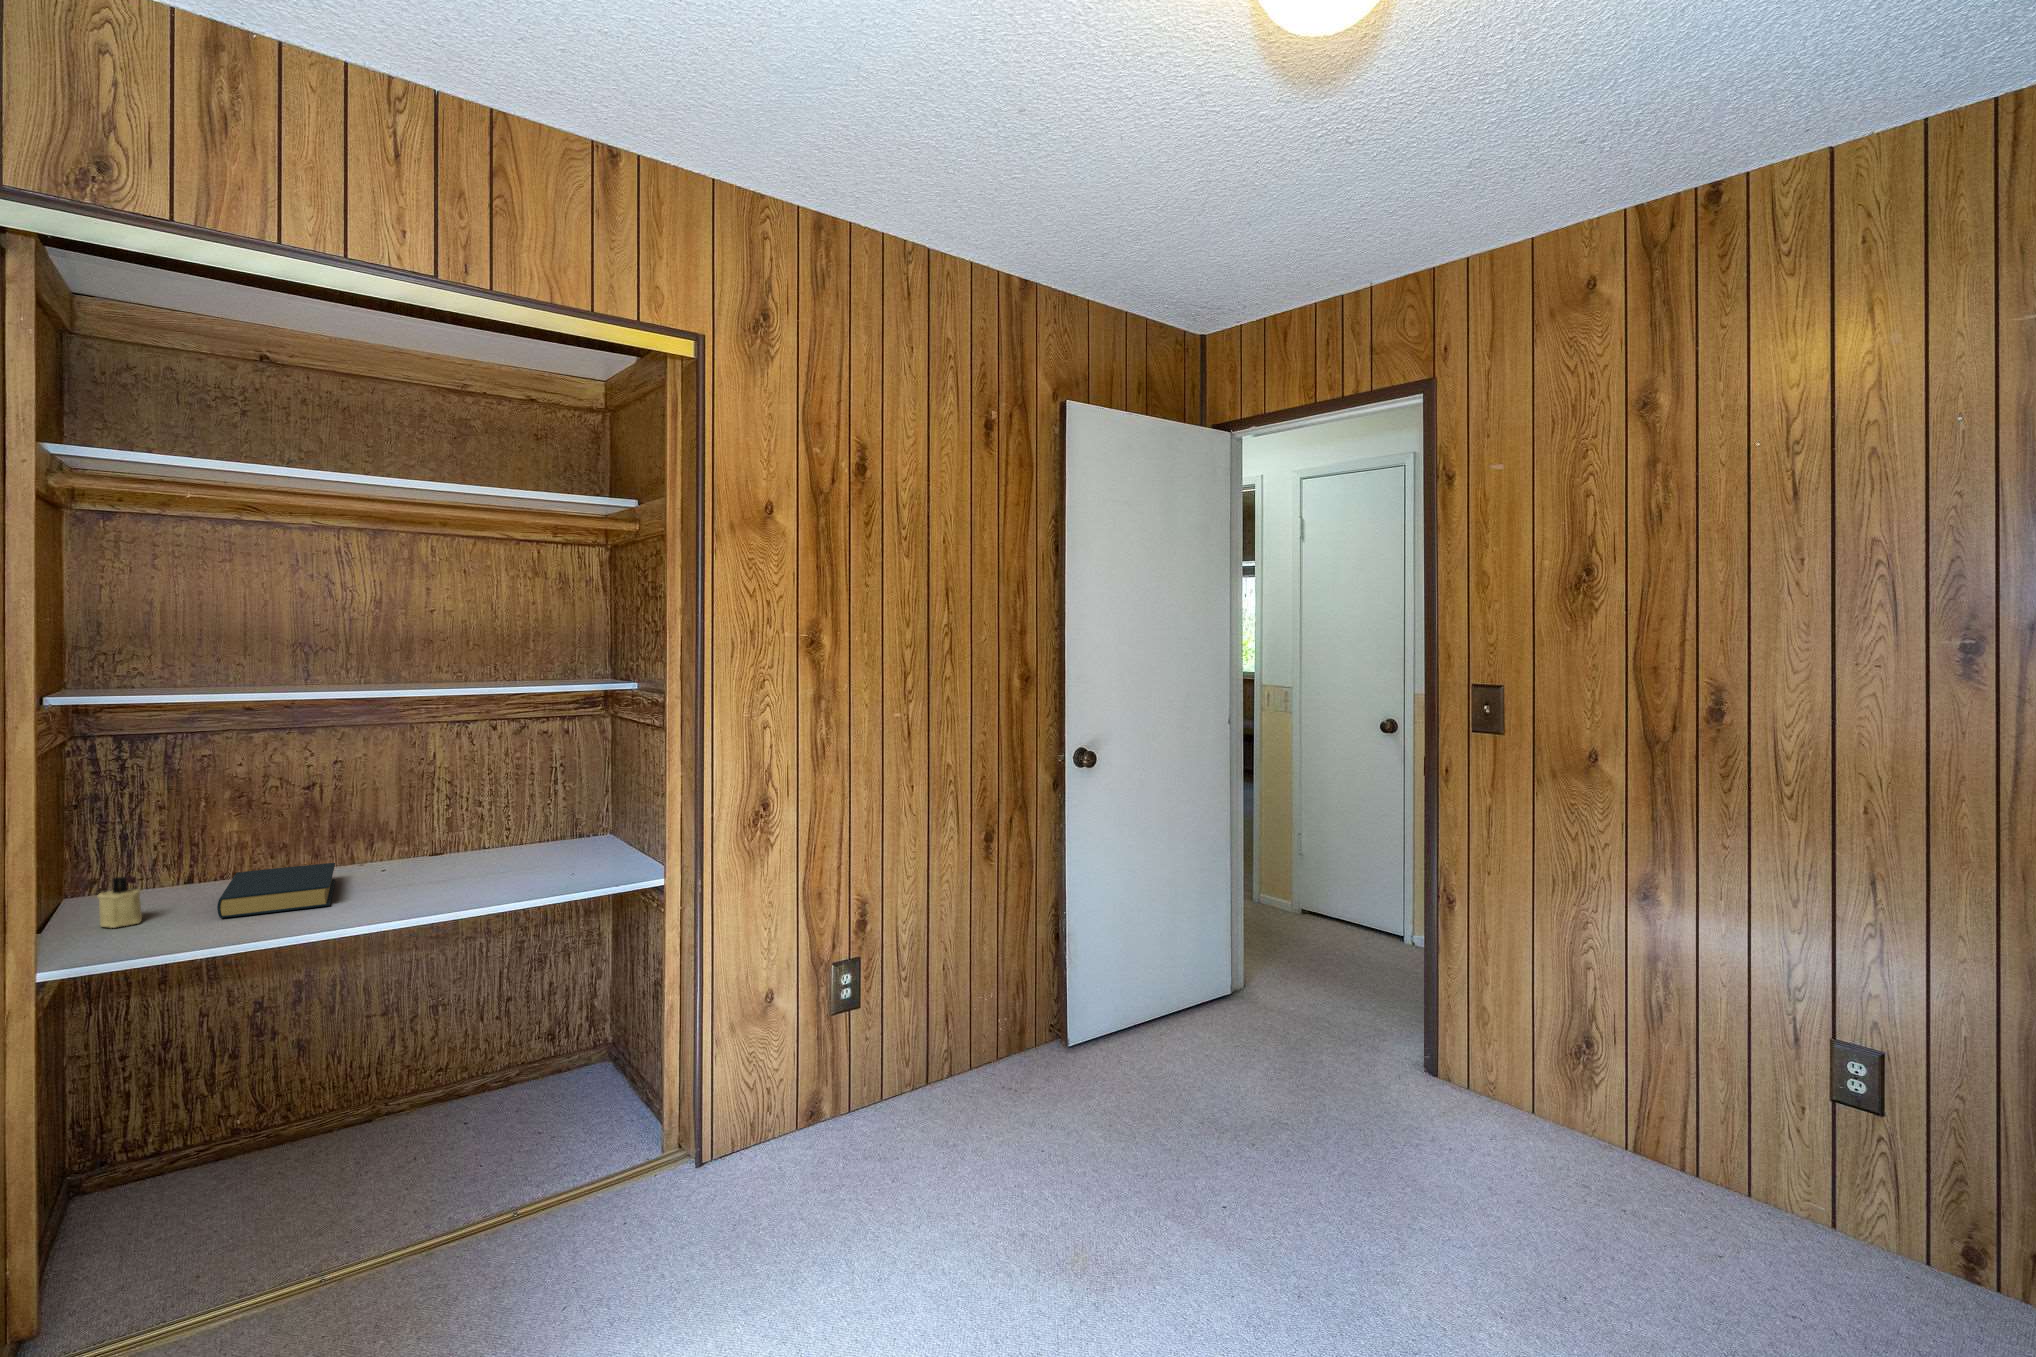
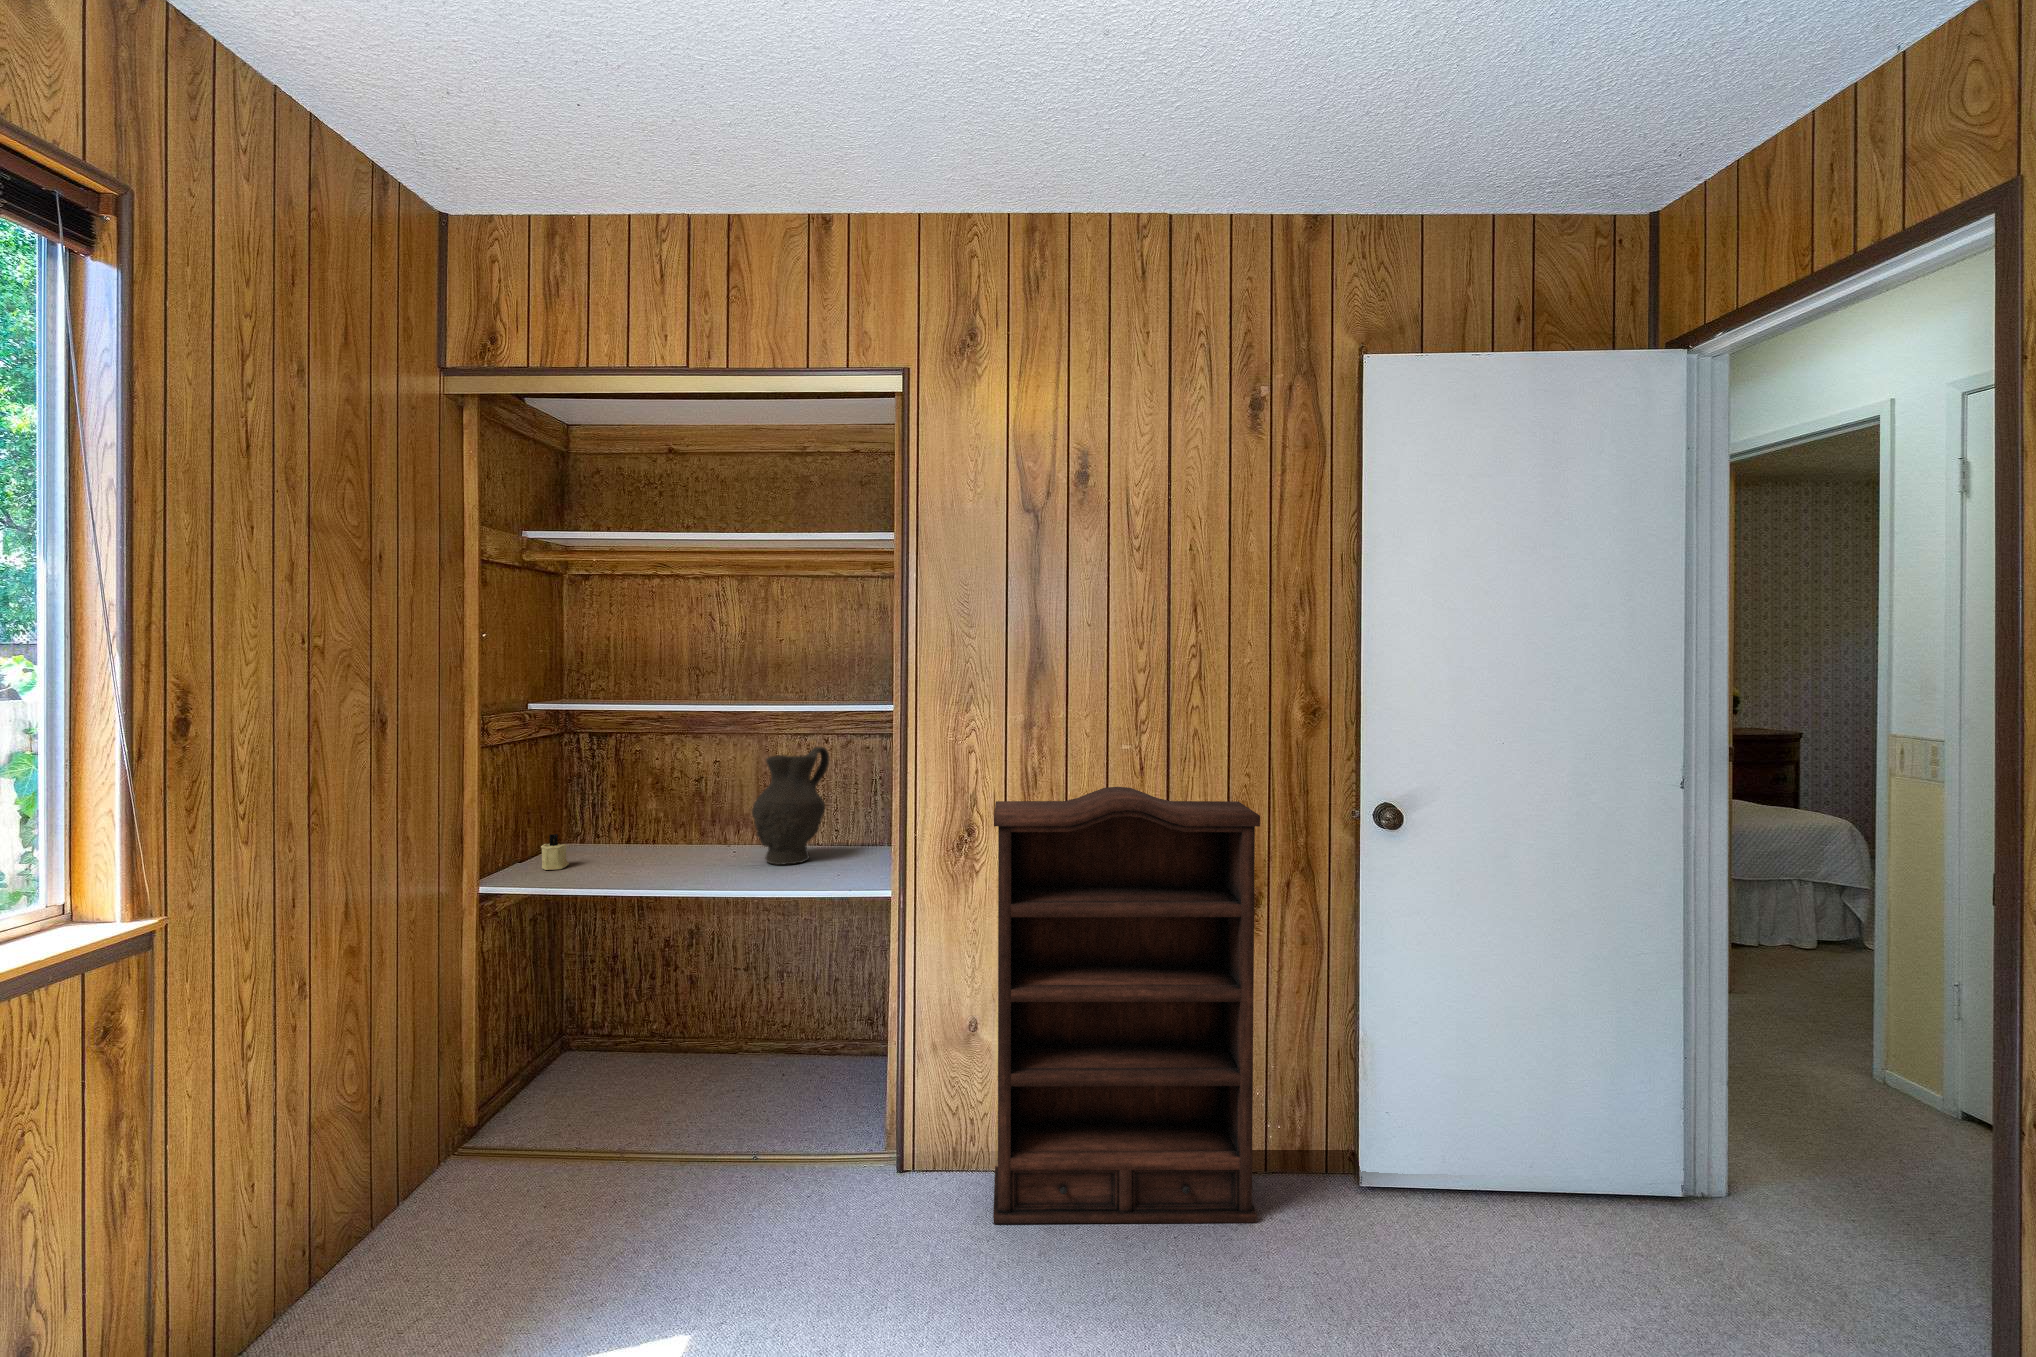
decorative vase: none [428,736,519,876] -> present [752,747,829,865]
bookshelf: none [796,751,1033,1168] -> present [993,787,1260,1224]
hardback book: present [217,863,336,918] -> none [597,840,701,875]

